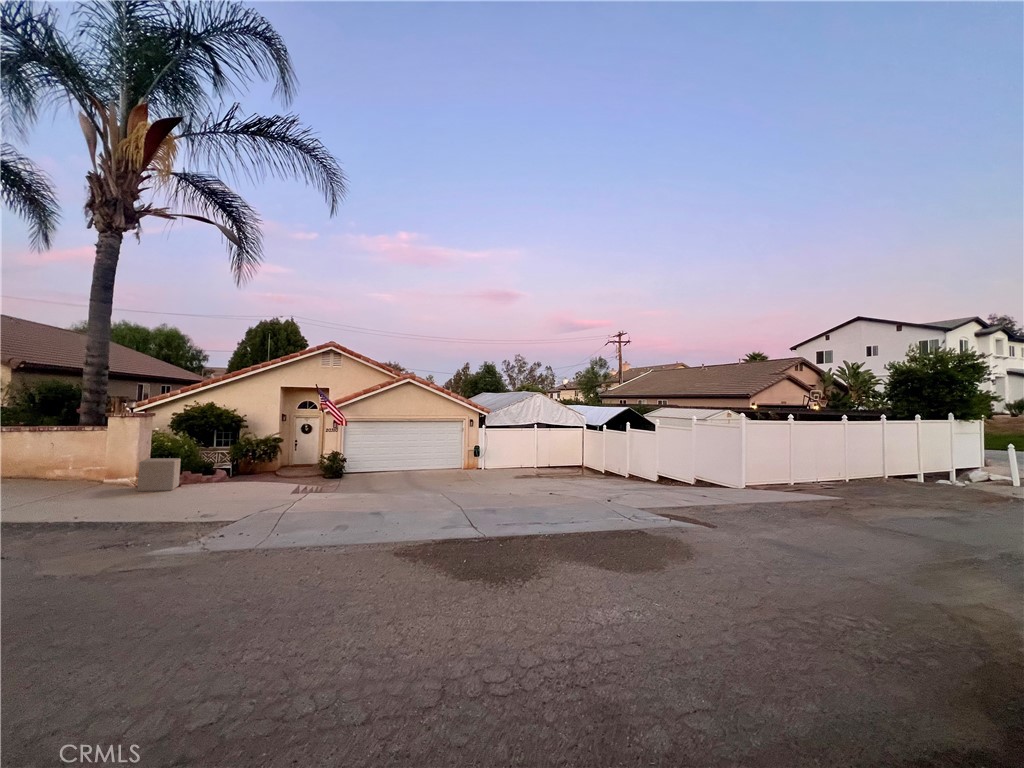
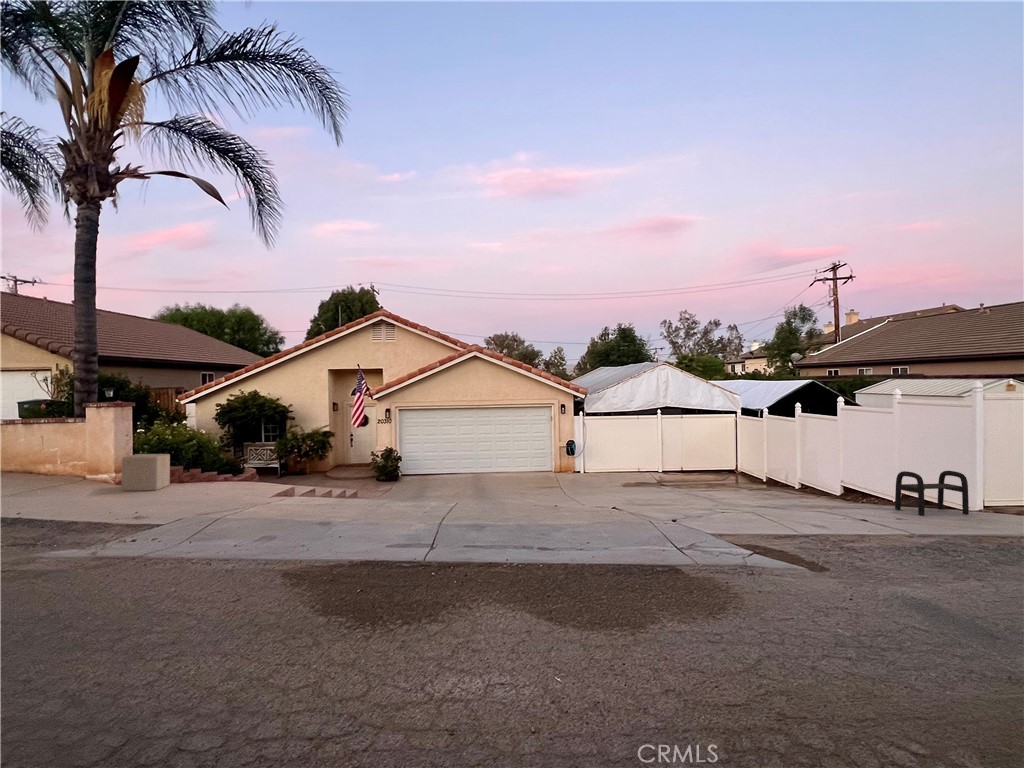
bench: none [714,467,754,495] -> present [895,471,969,516]

